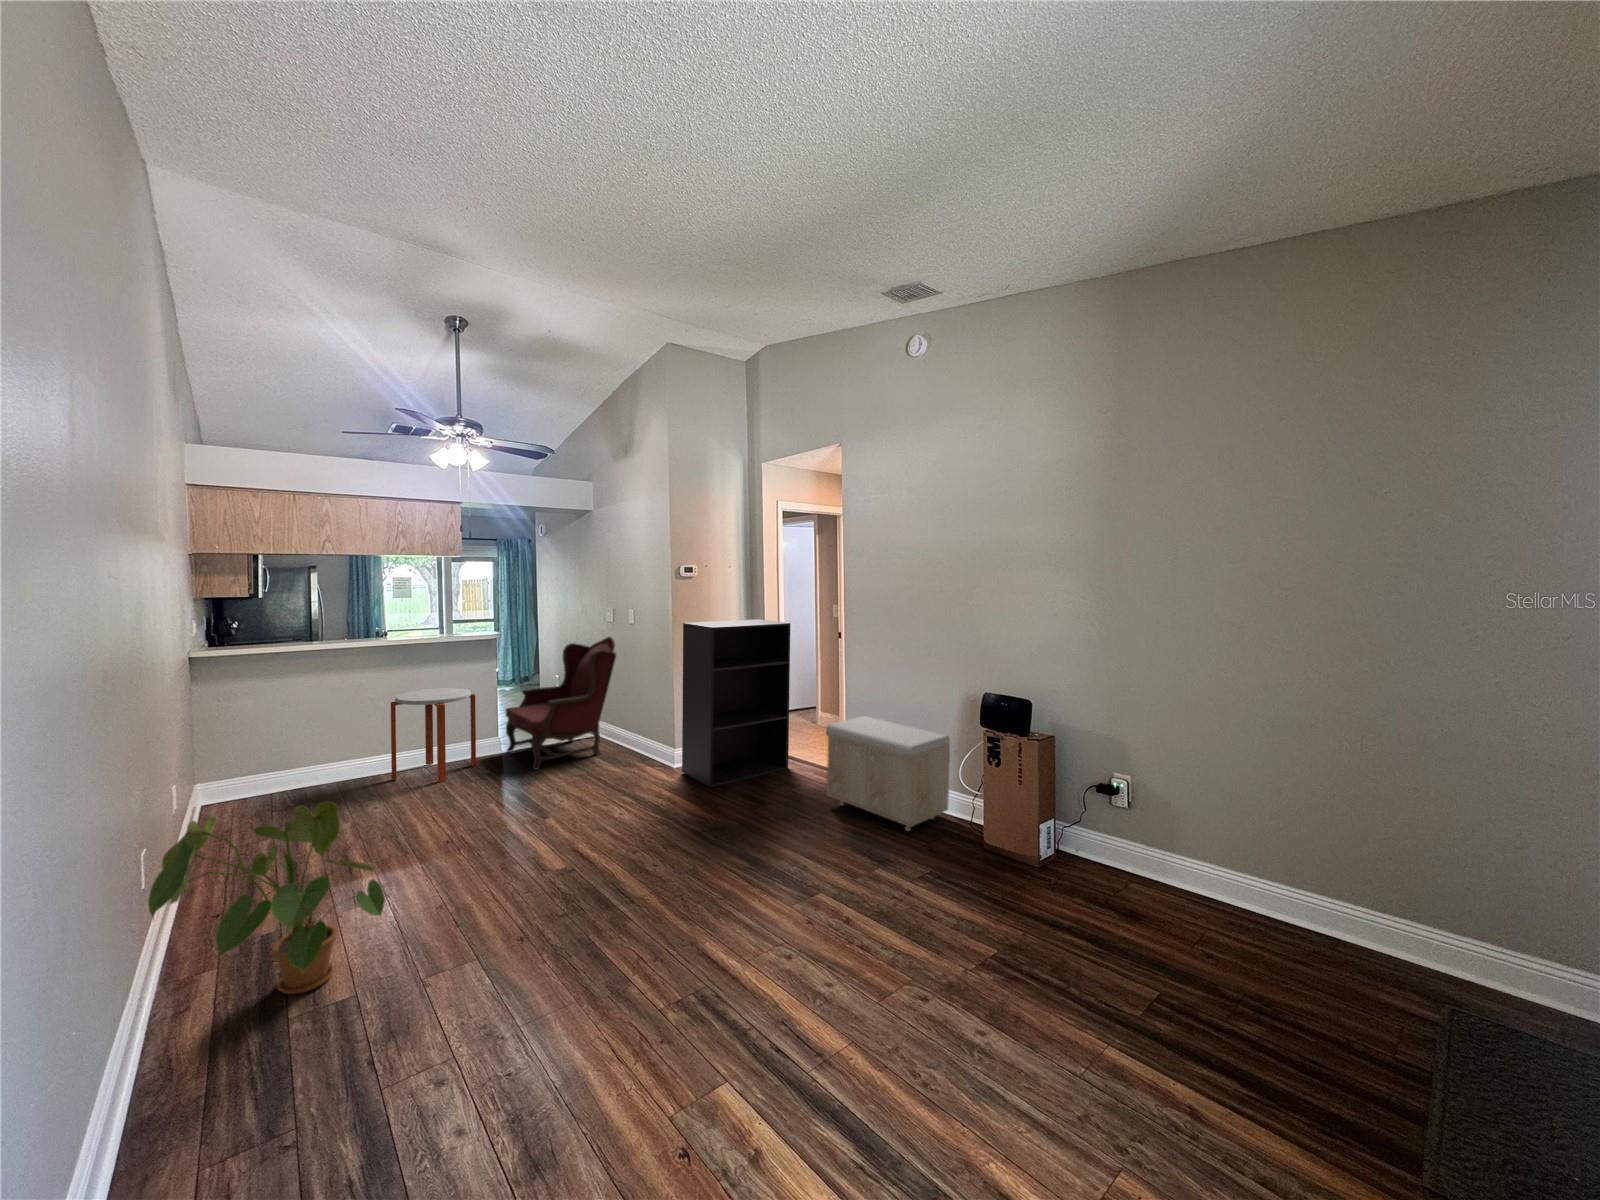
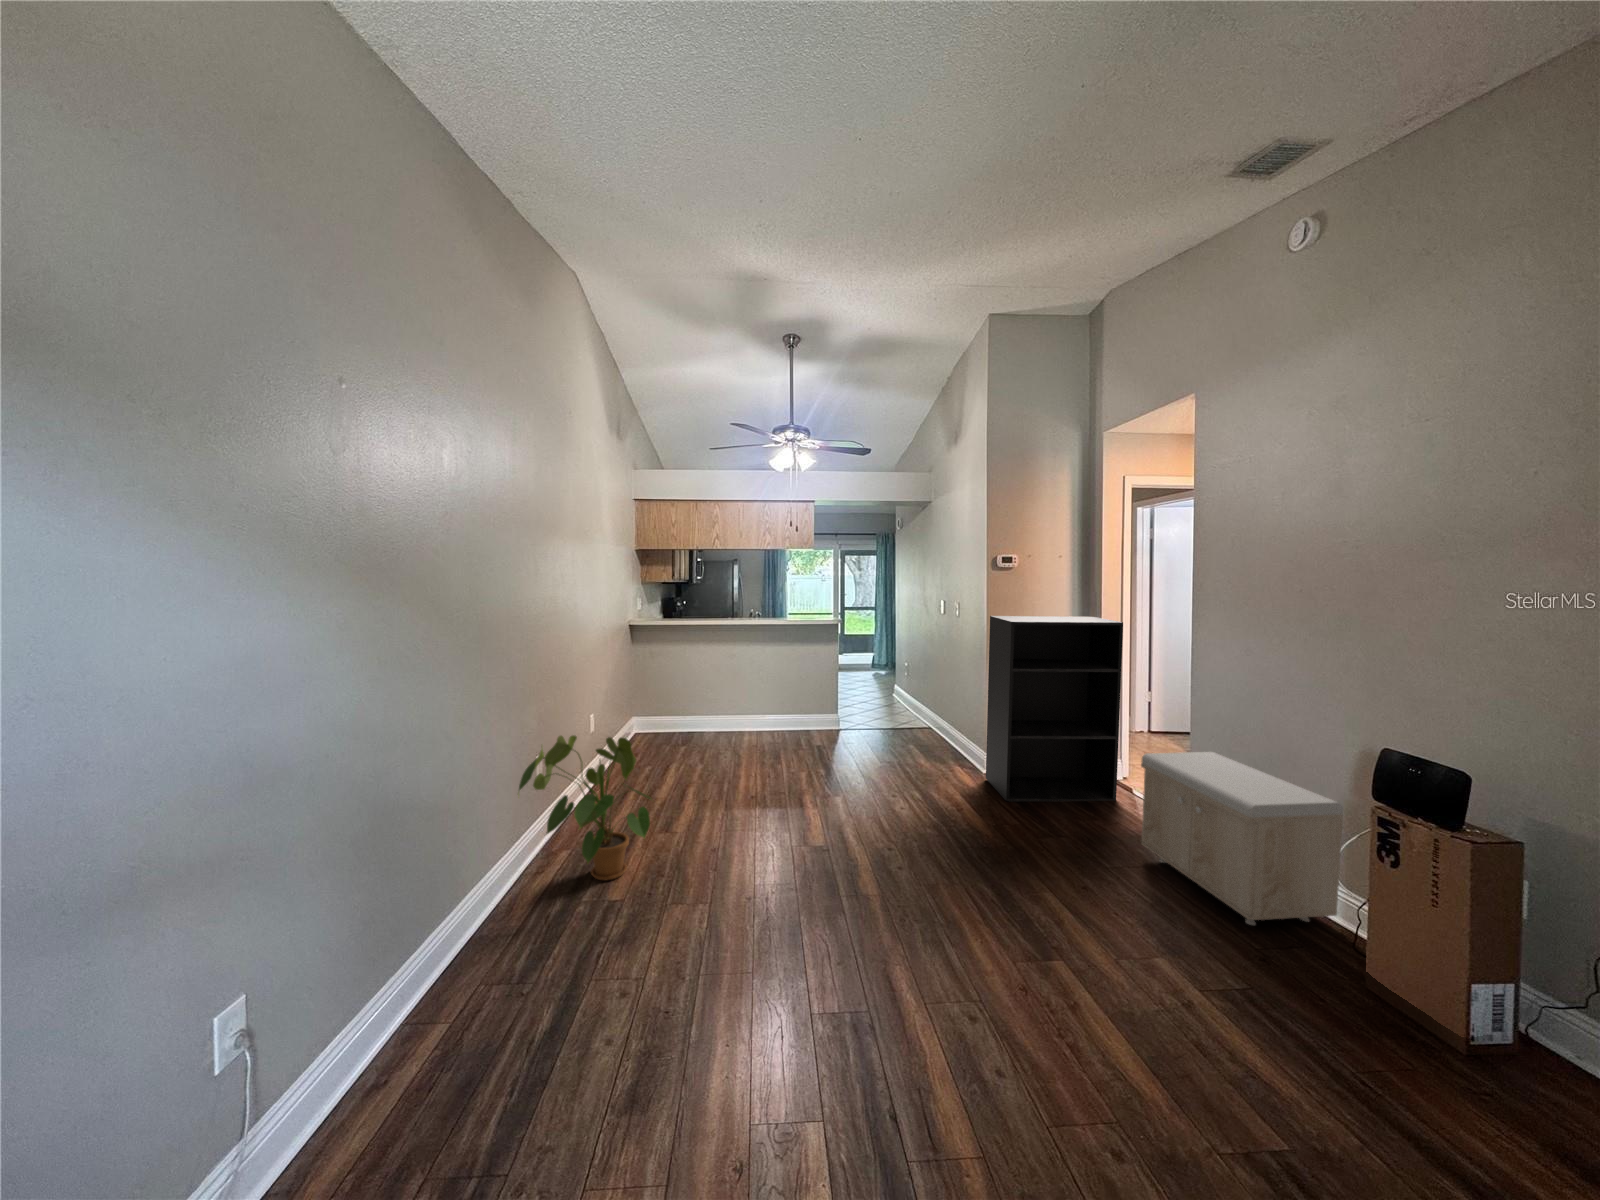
armchair: present [506,637,616,770] -> none [843,628,941,749]
side table: present [391,688,476,782] -> none [751,664,814,745]

